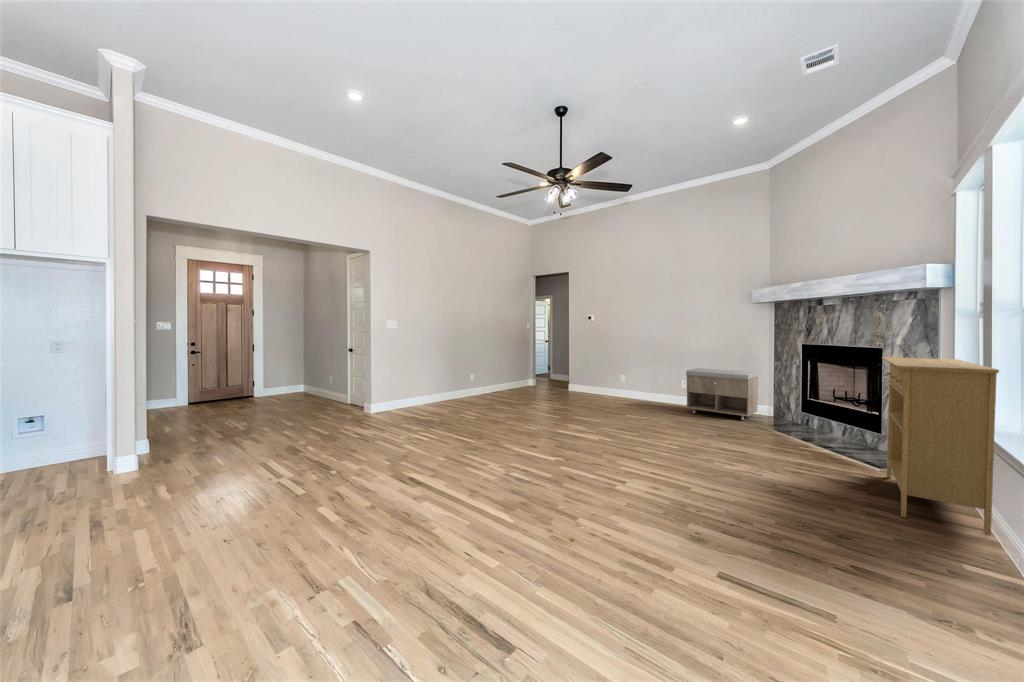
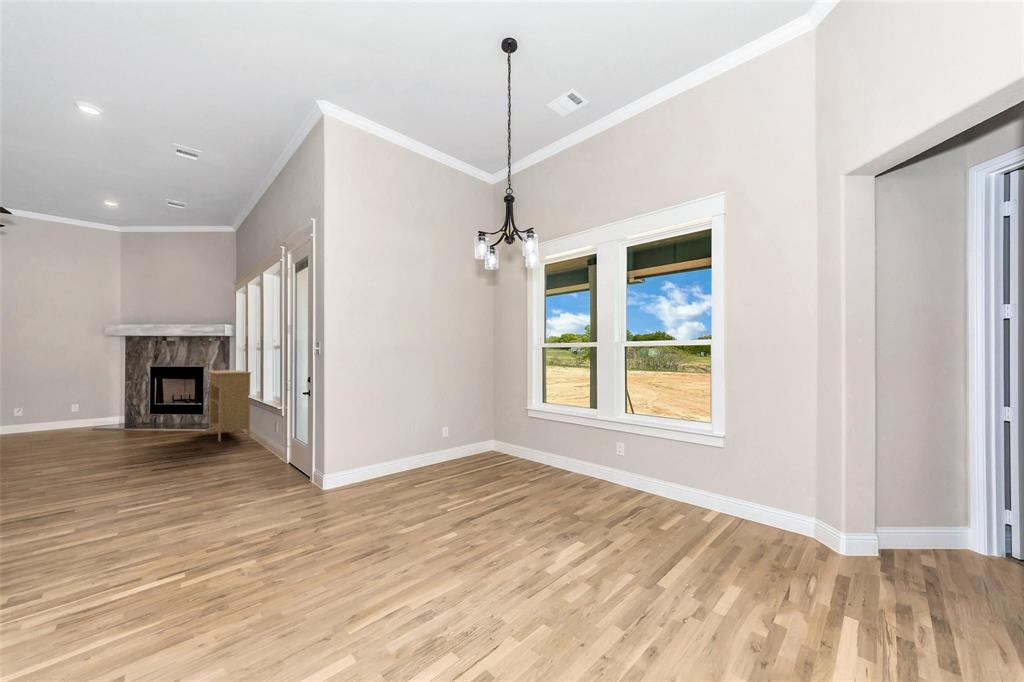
storage bench: present [686,368,758,420] -> none [33,390,110,434]

